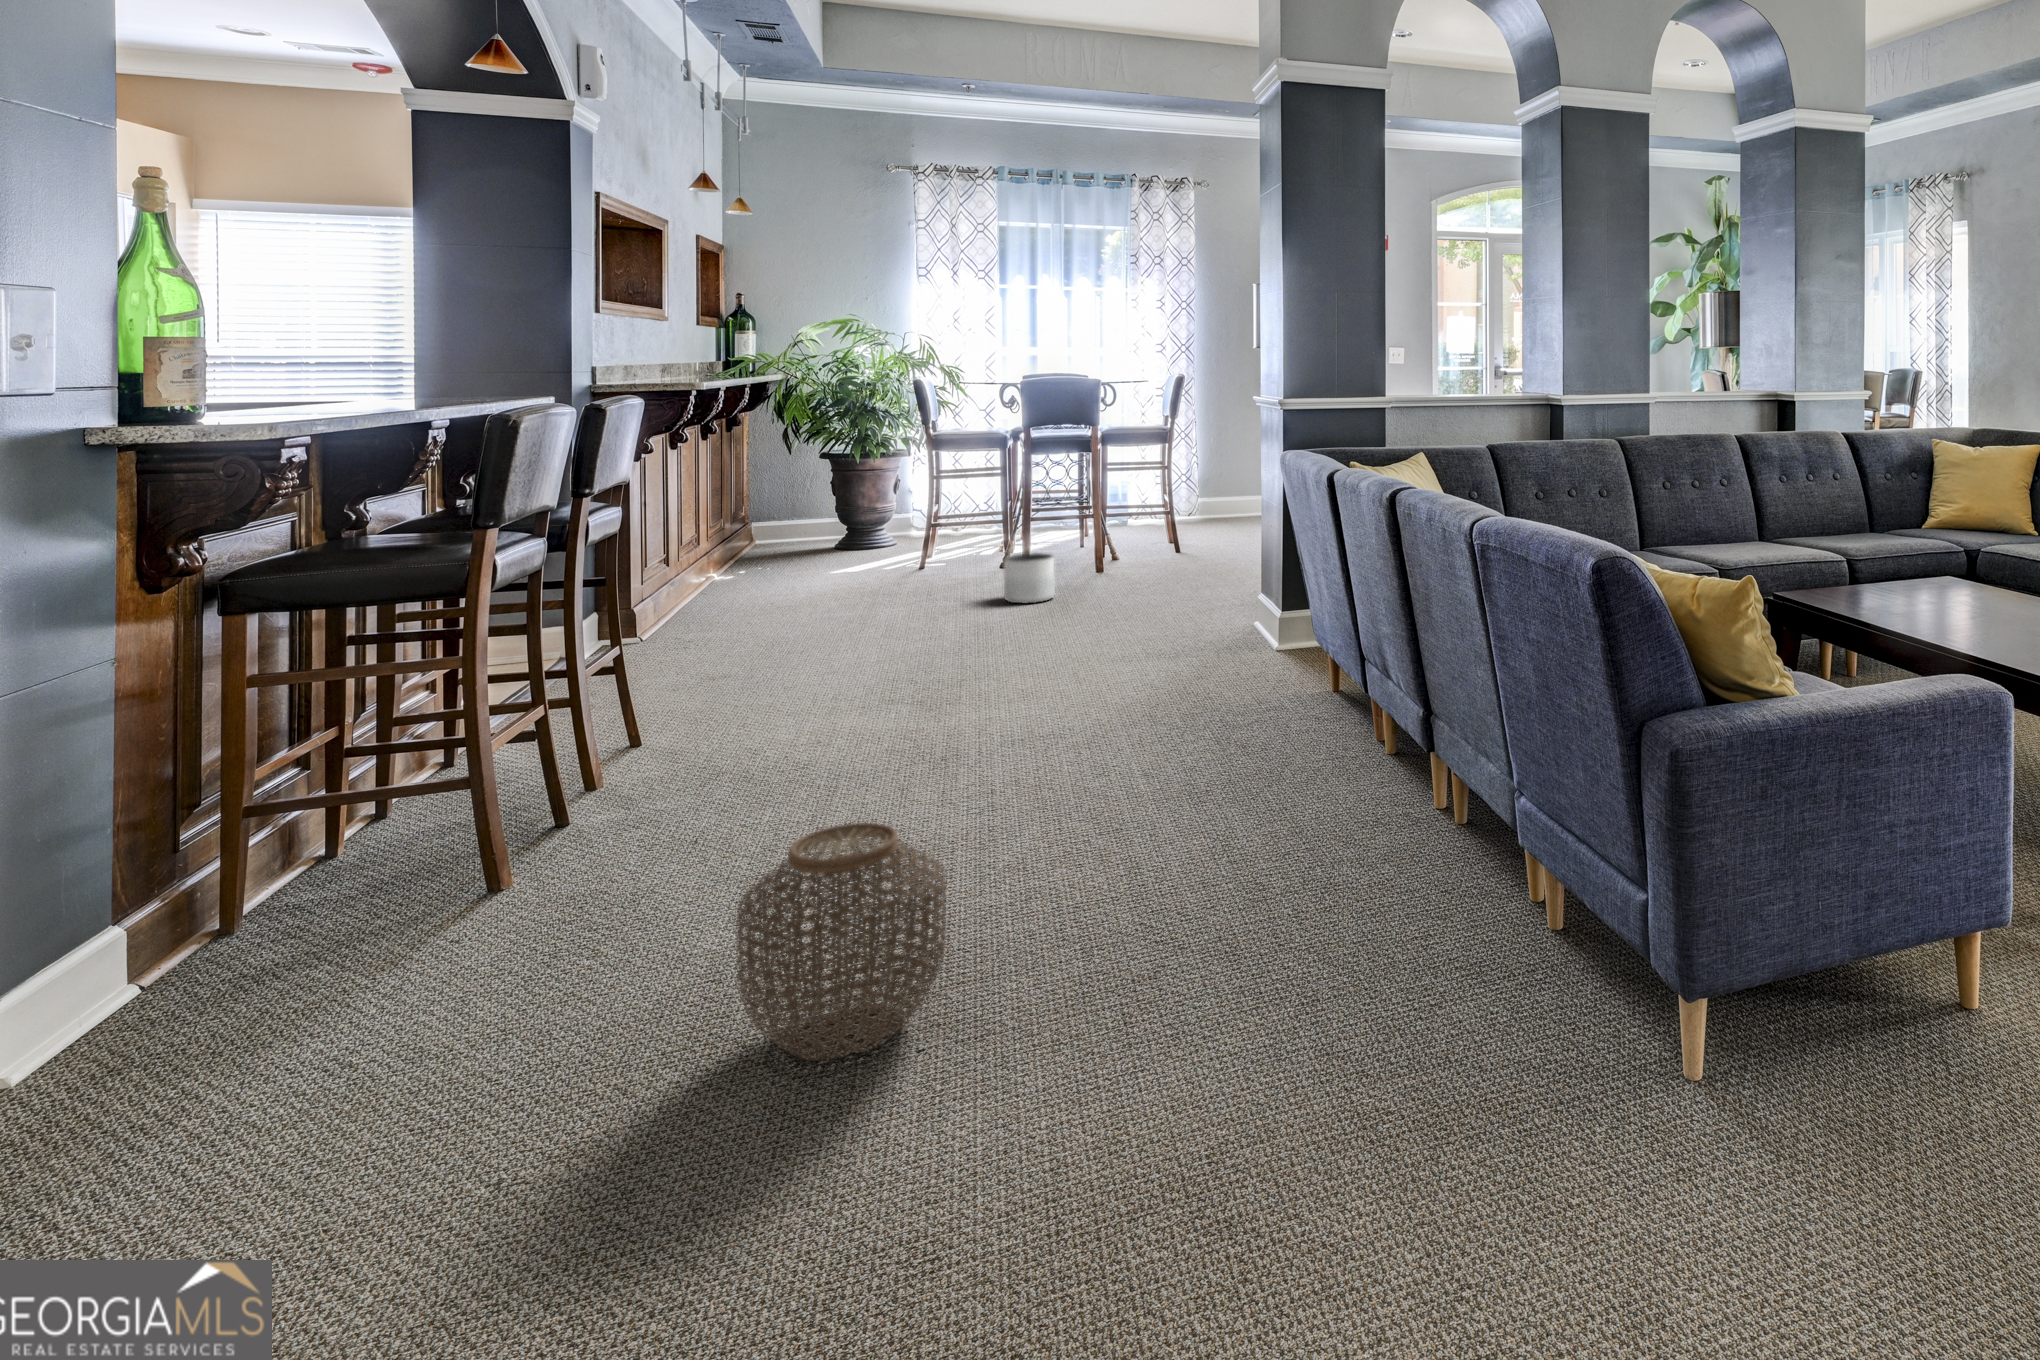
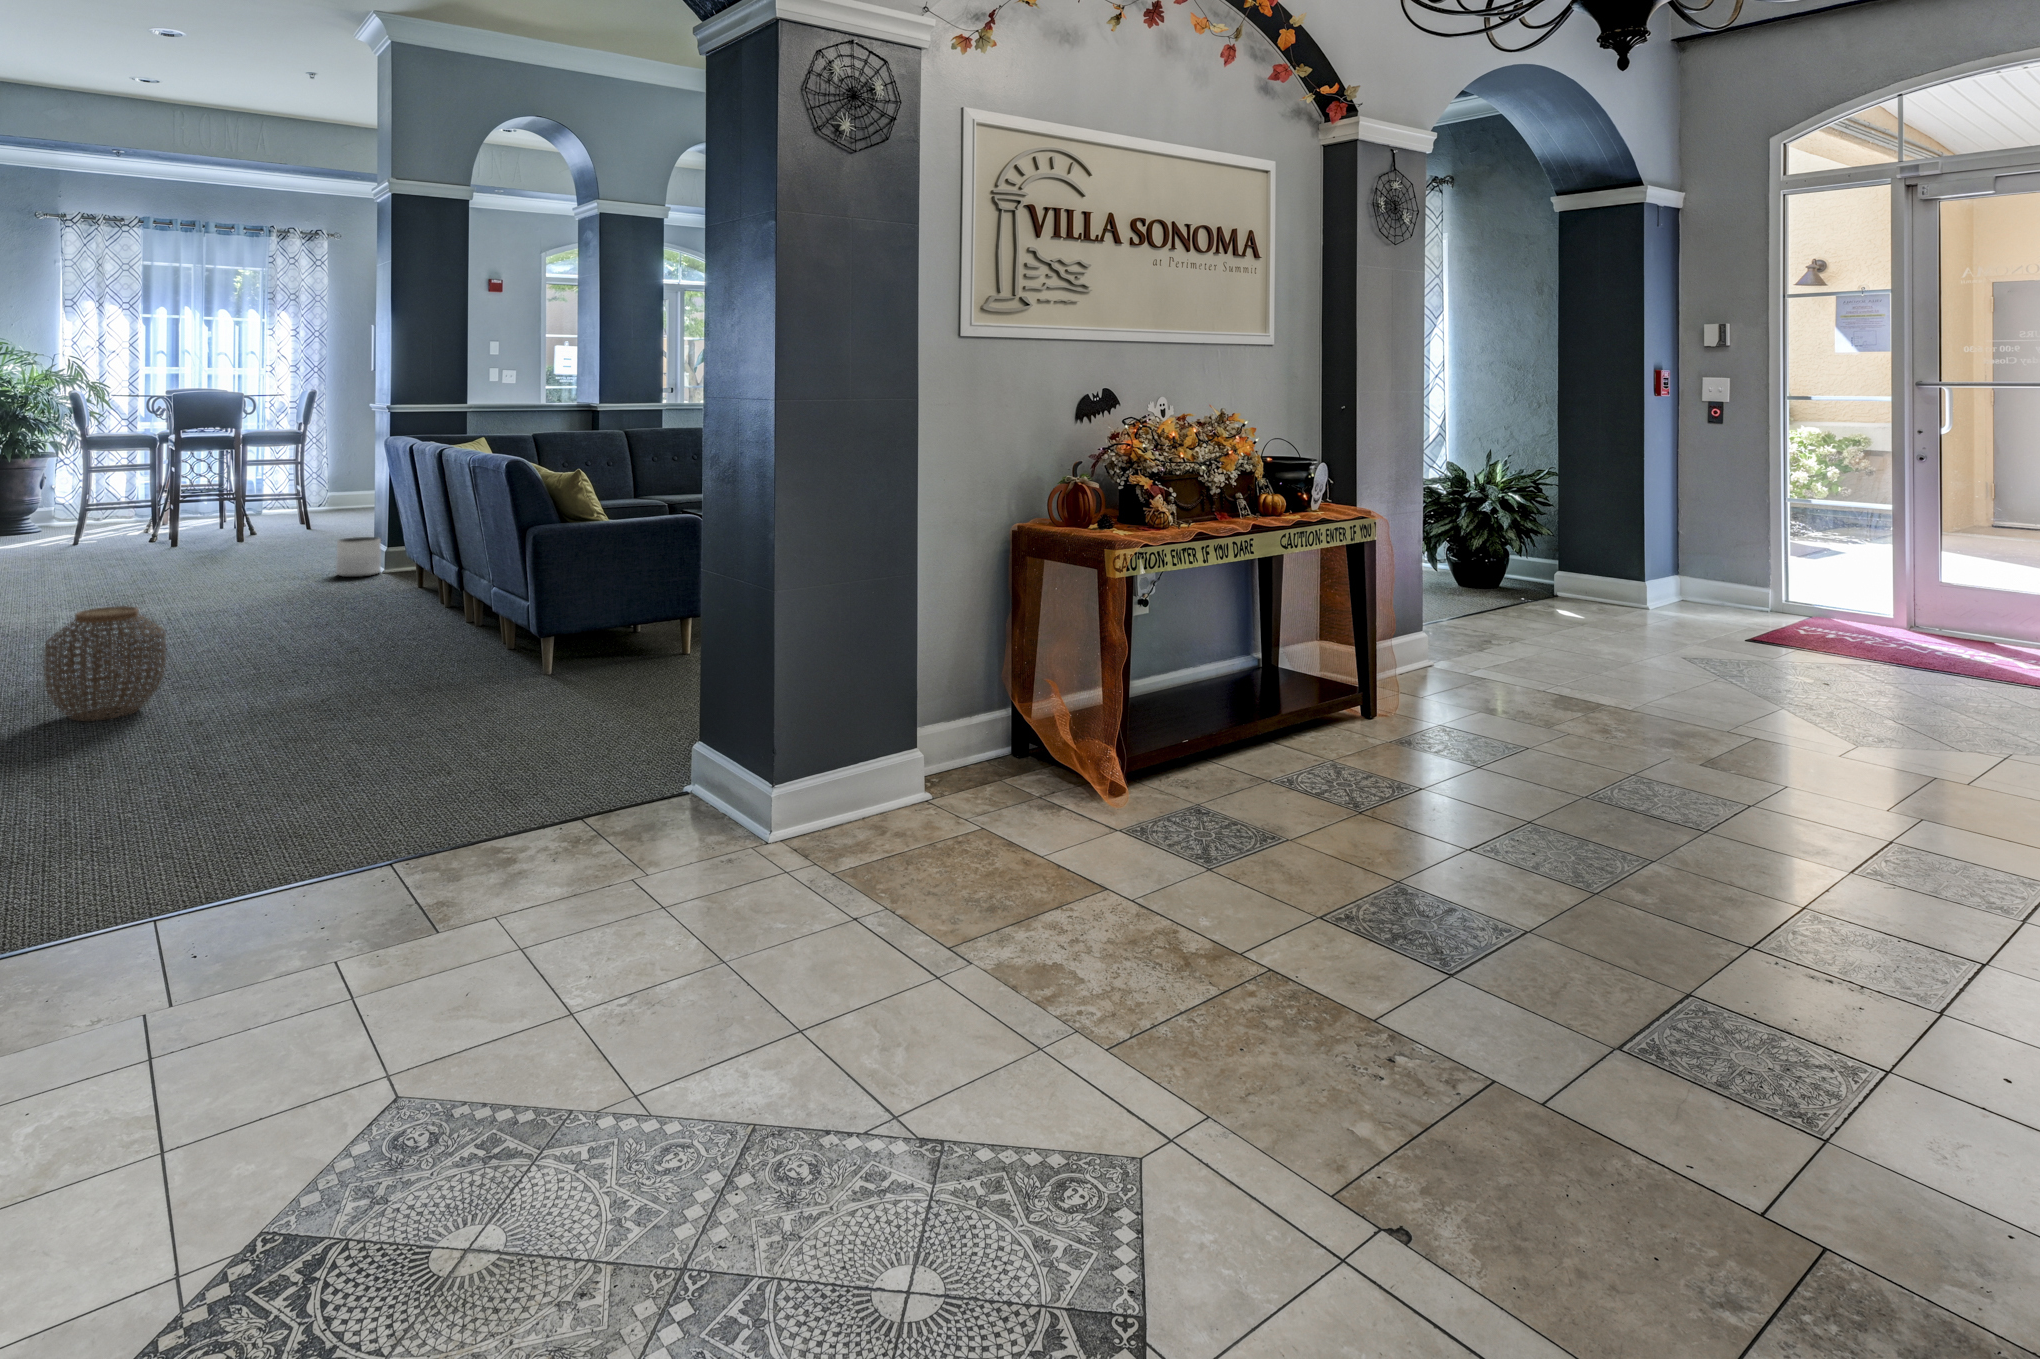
planter: present [1004,553,1055,603] -> present [336,537,381,577]

